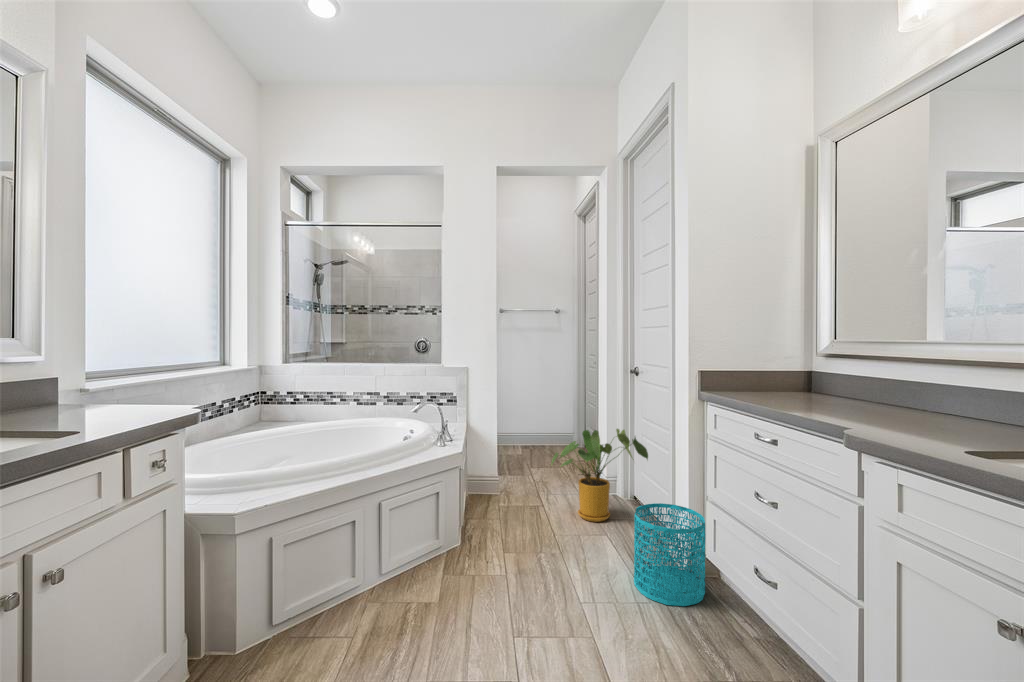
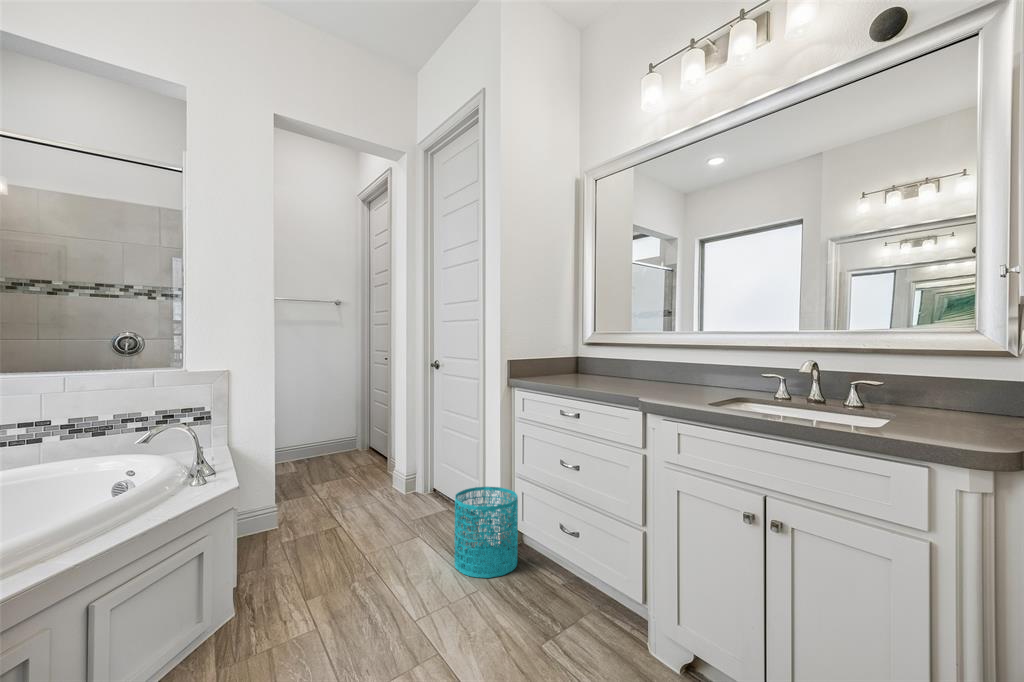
house plant: present [552,429,648,522] -> none [353,424,453,522]

